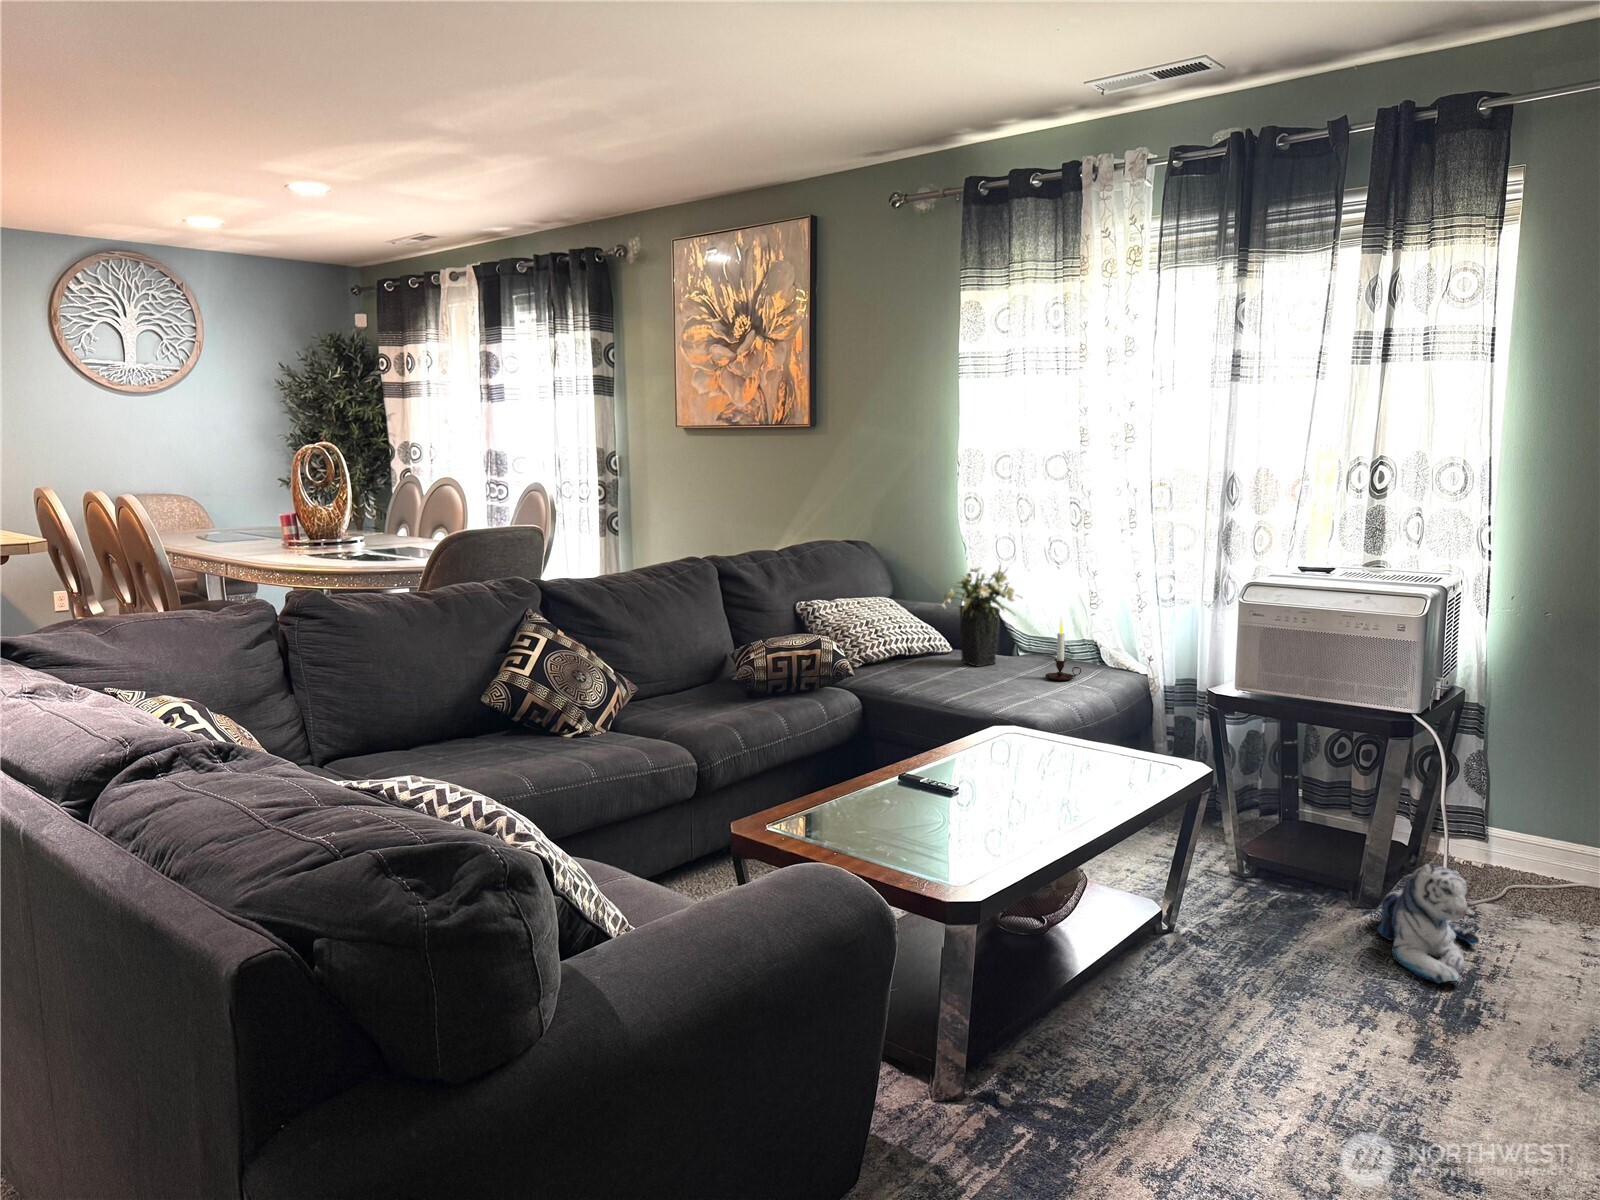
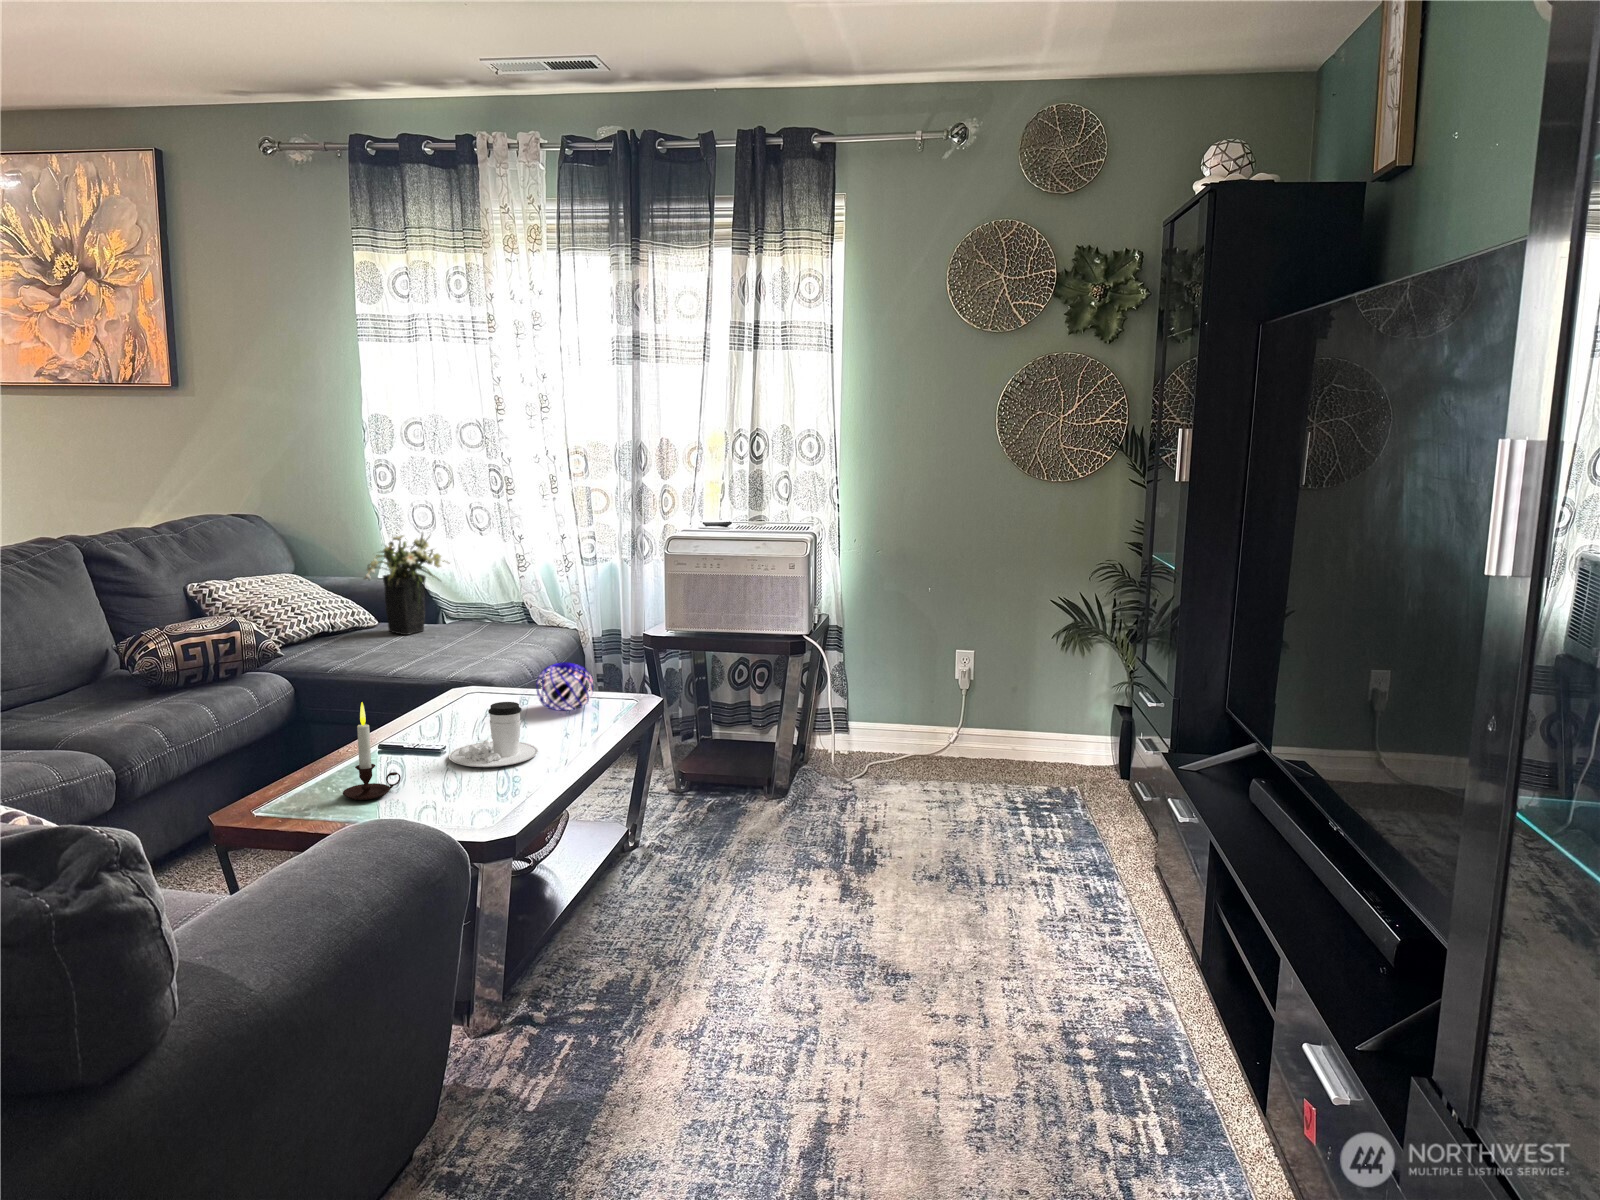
candle: present [1045,619,1081,680] -> present [343,702,401,800]
decorative orb: none [1069,715,1132,768] -> present [536,662,593,711]
coffee cup: none [957,752,1049,820] -> present [449,702,538,767]
plush toy: present [1376,864,1479,983] -> none [790,753,863,844]

